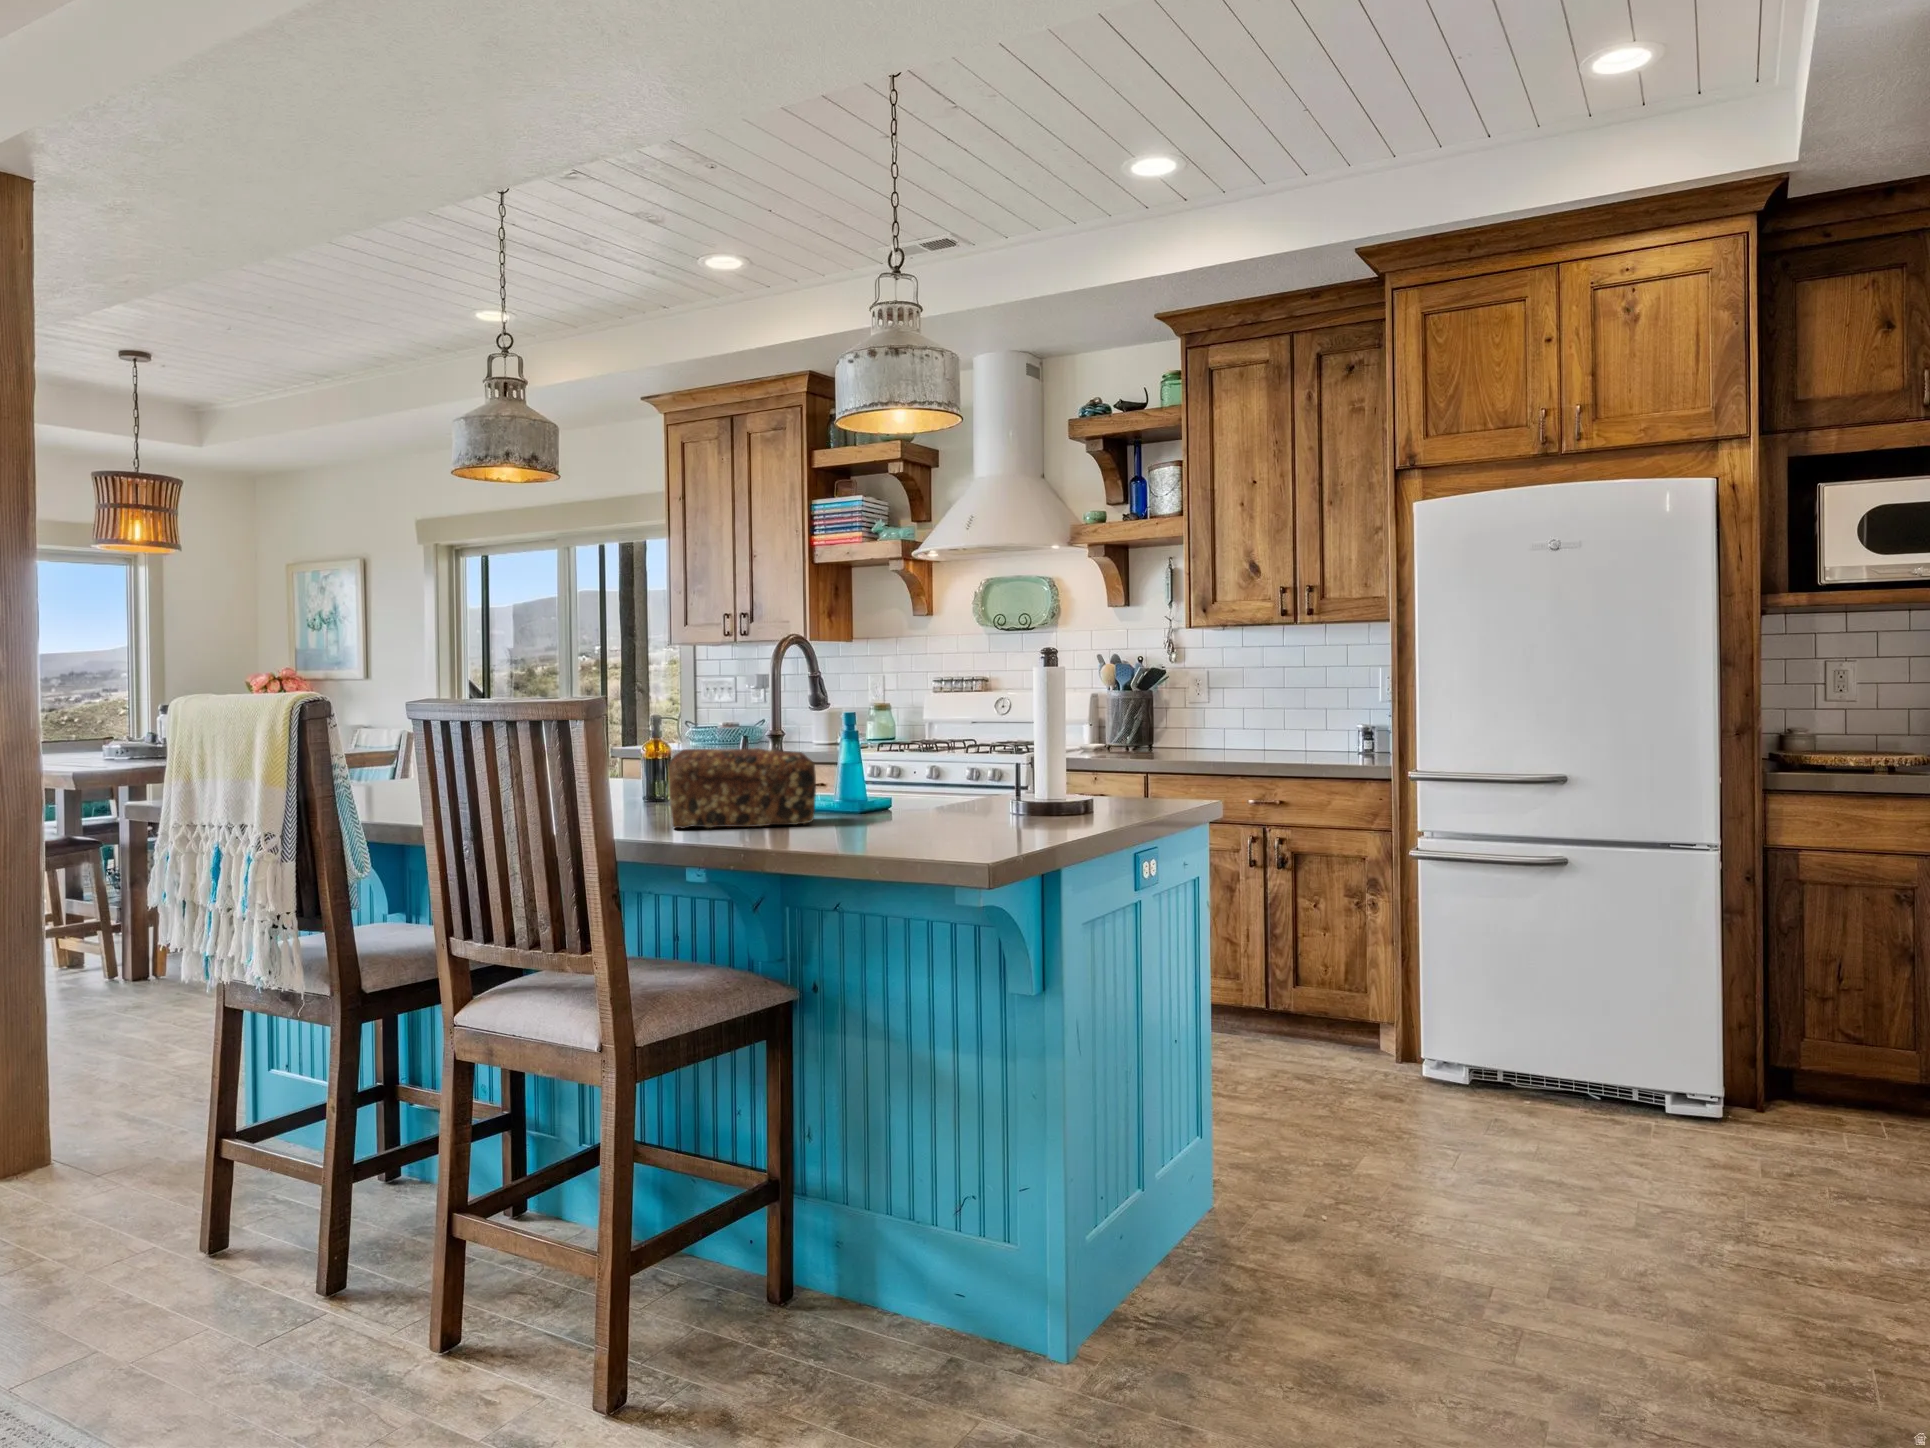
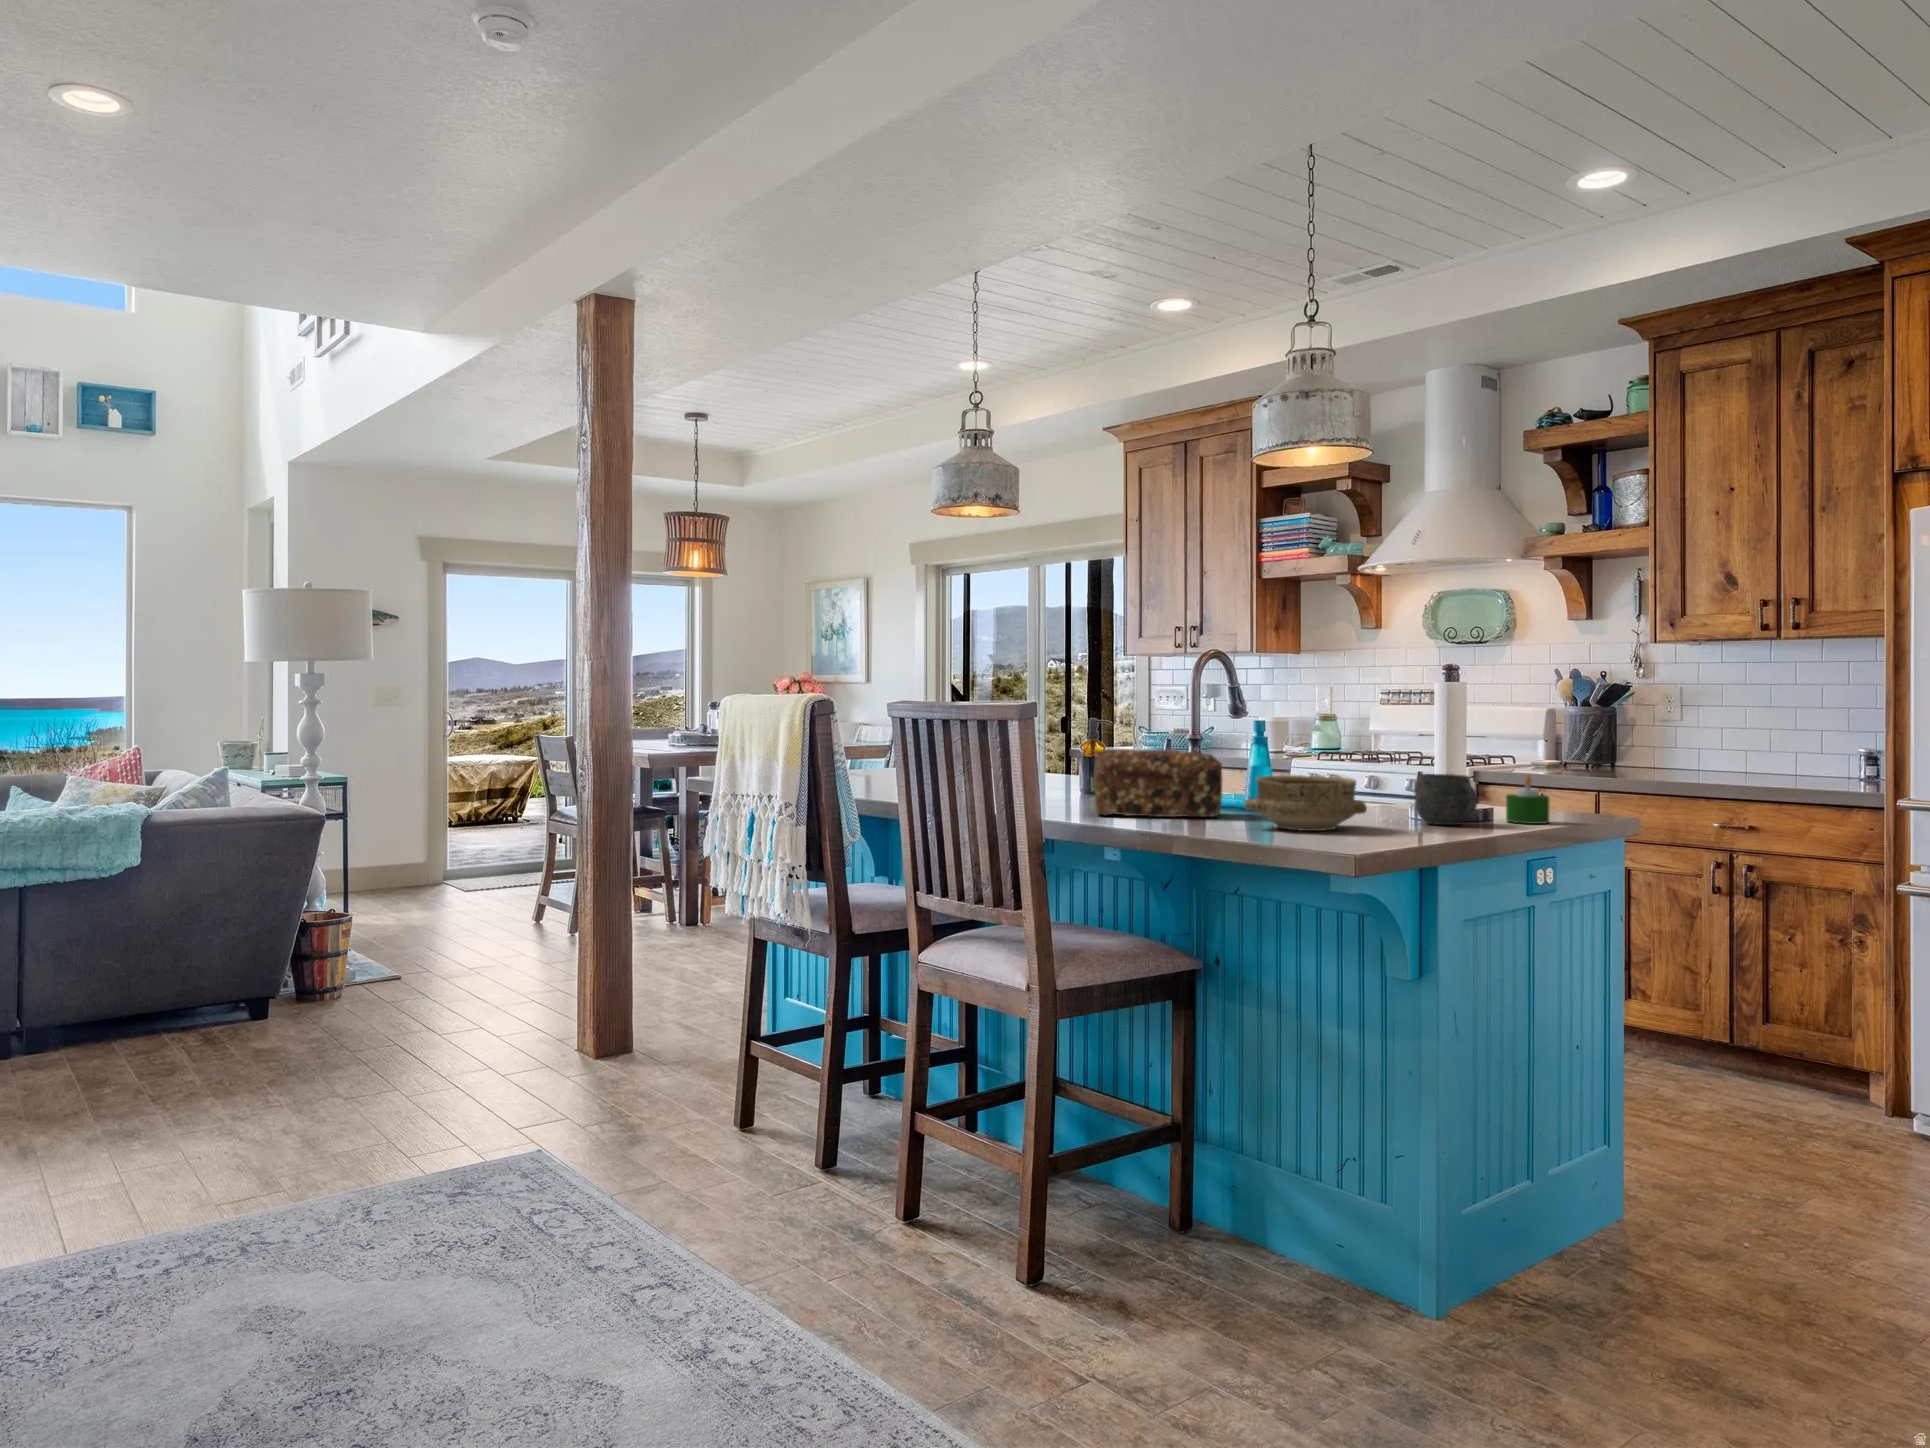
candle: none [1106,762,1148,814] -> present [1506,775,1549,824]
mug: none [1020,765,1085,820] -> present [1415,774,1478,825]
ceramic bowl: none [847,773,979,836] -> present [1244,775,1367,831]

